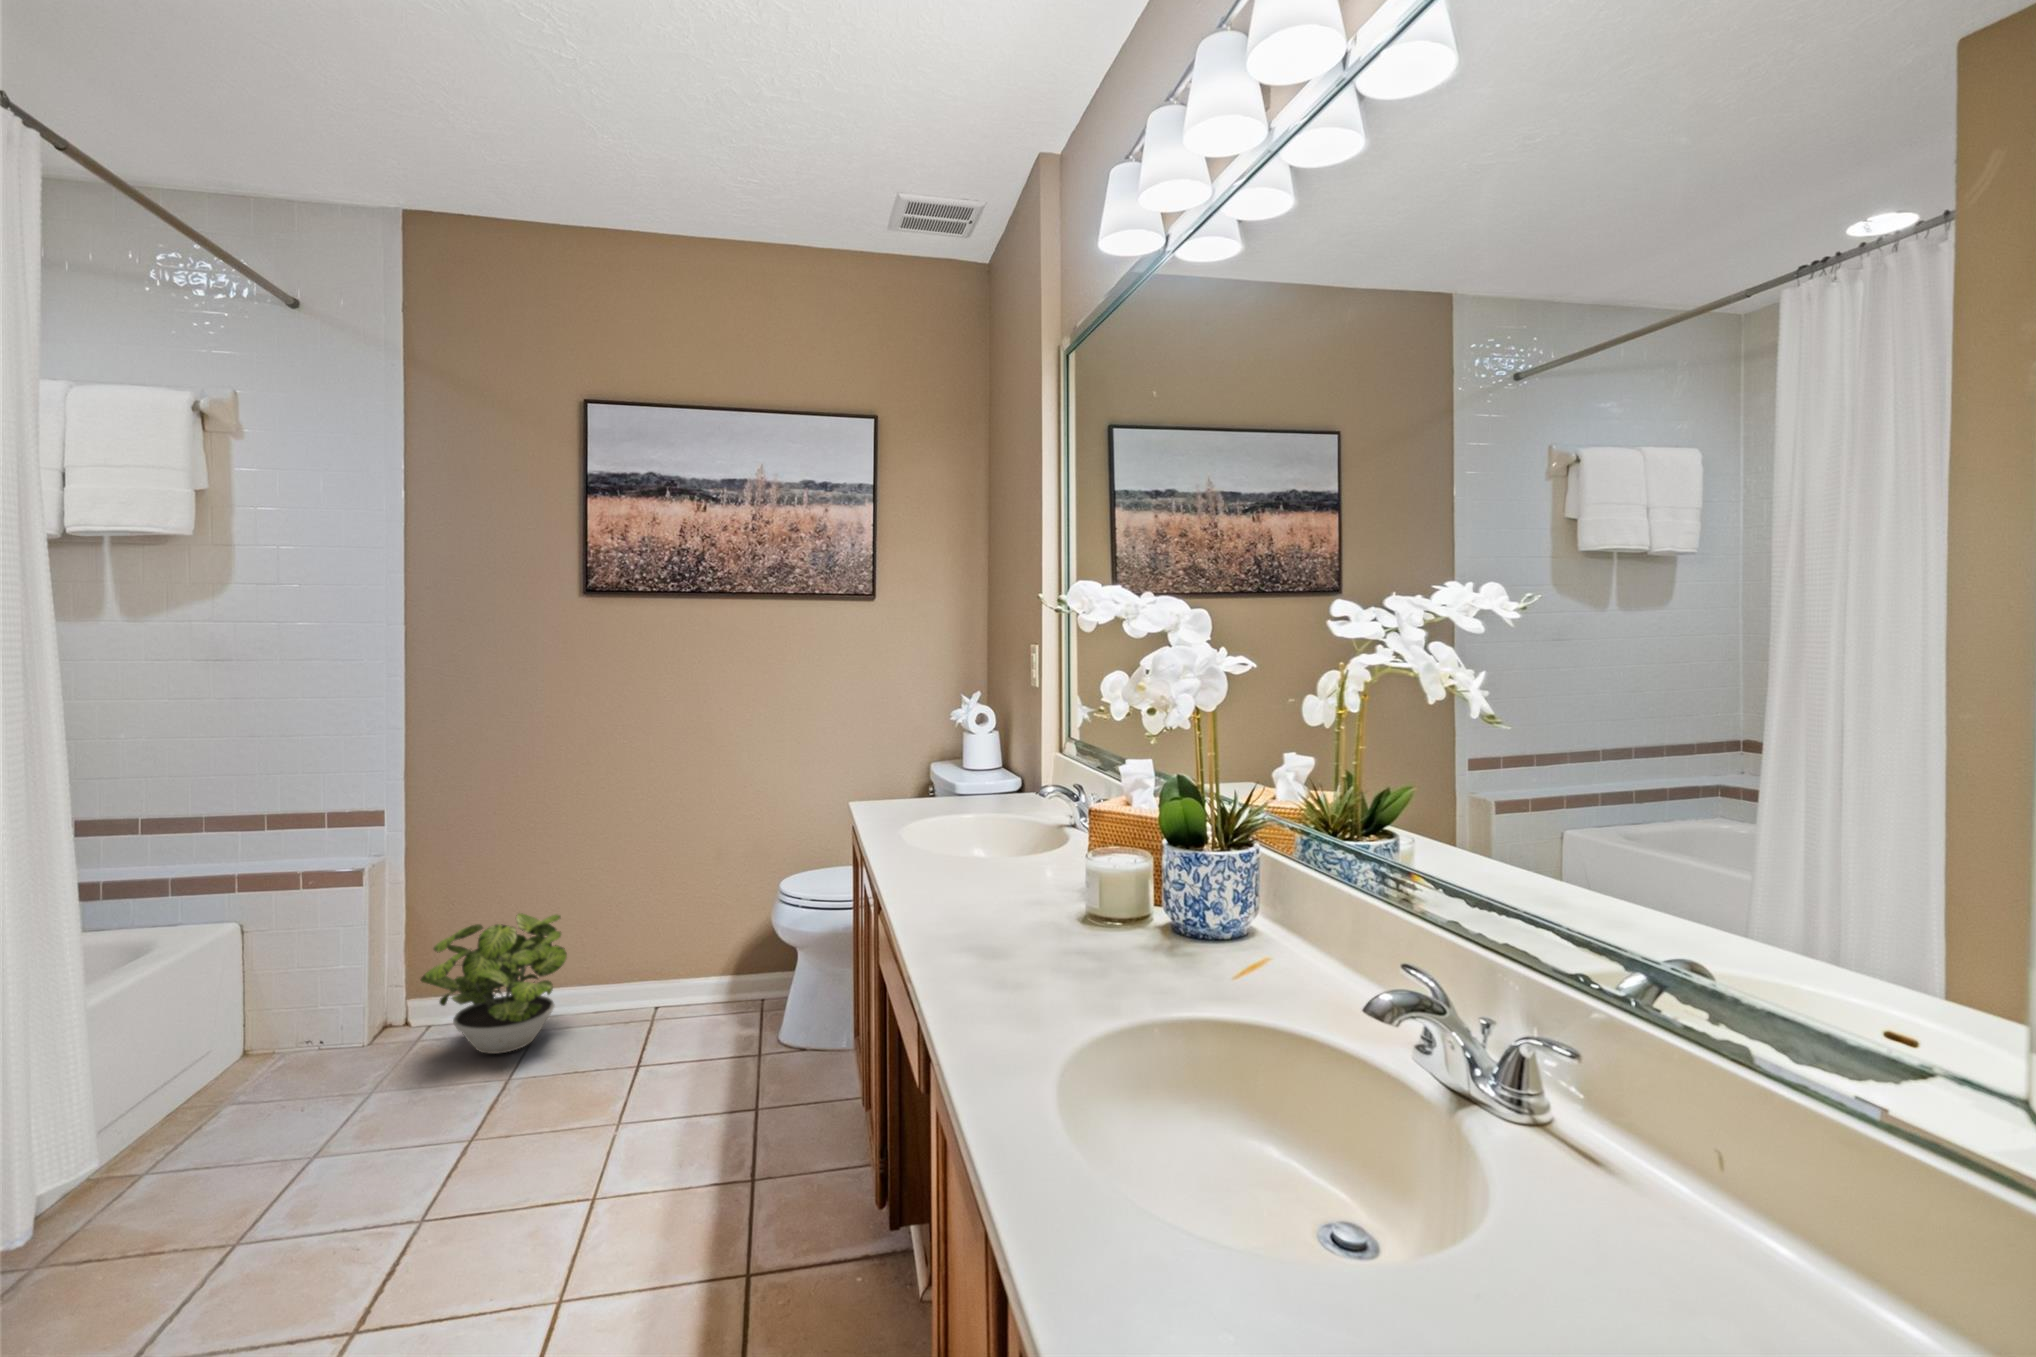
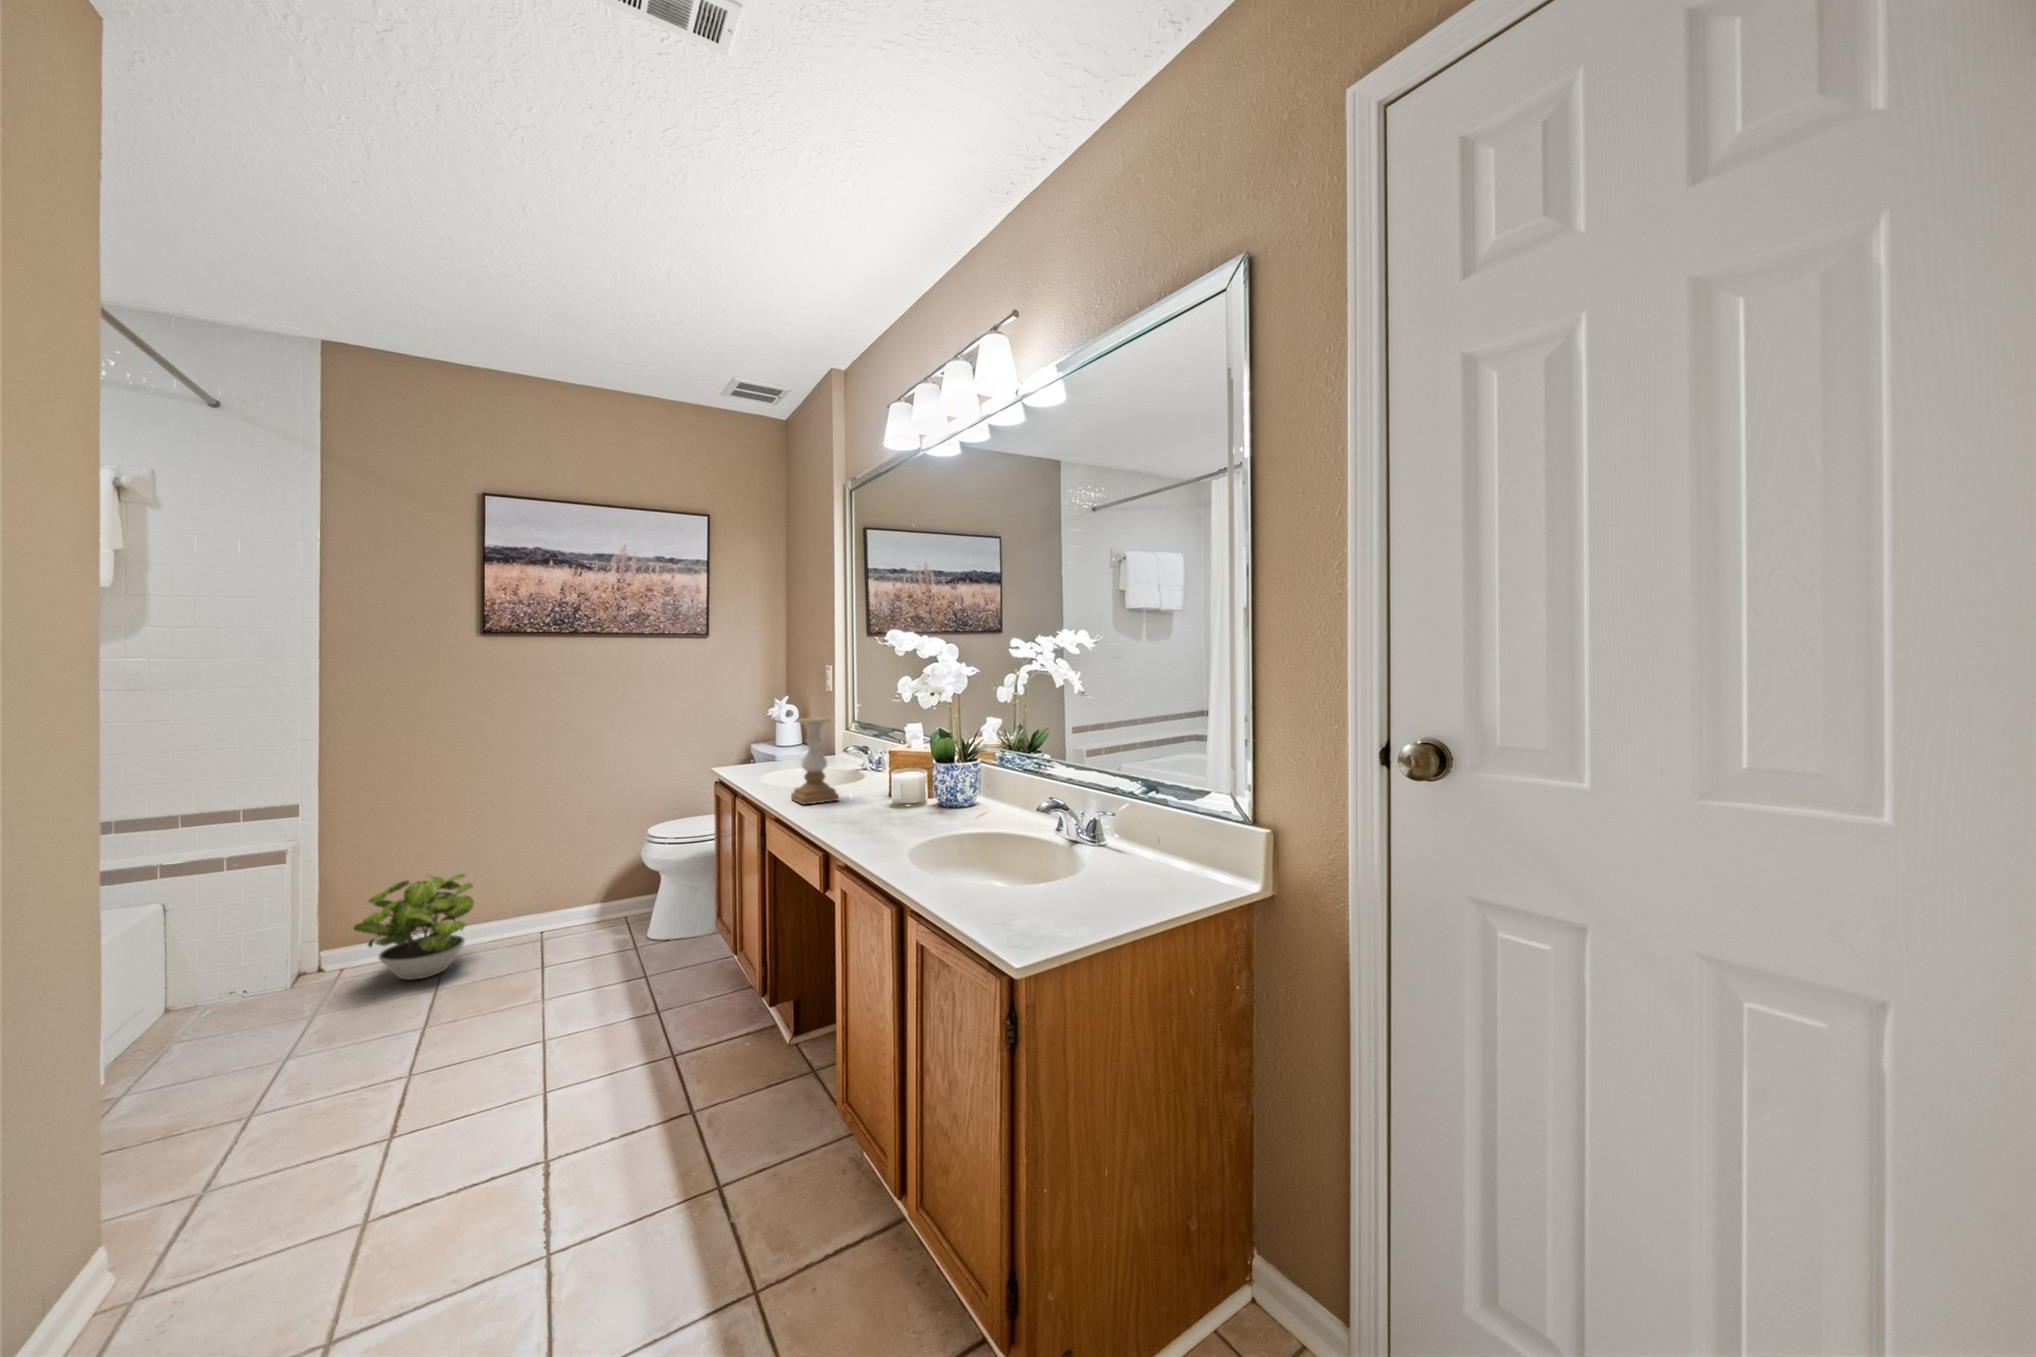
candle holder: none [919,739,996,897] -> present [791,718,839,804]

